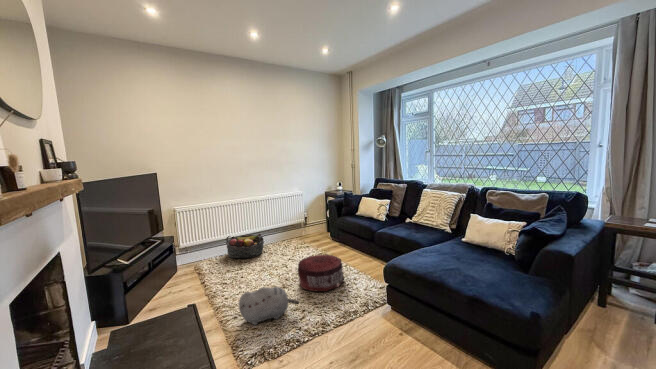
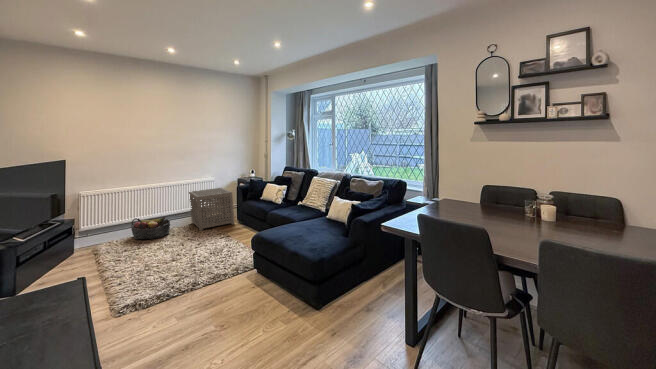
side table: none [279,202,327,249] -> present [189,188,234,231]
pouf: present [297,255,344,291] -> none [187,233,230,262]
plush toy: present [239,287,299,325] -> none [122,258,178,287]

